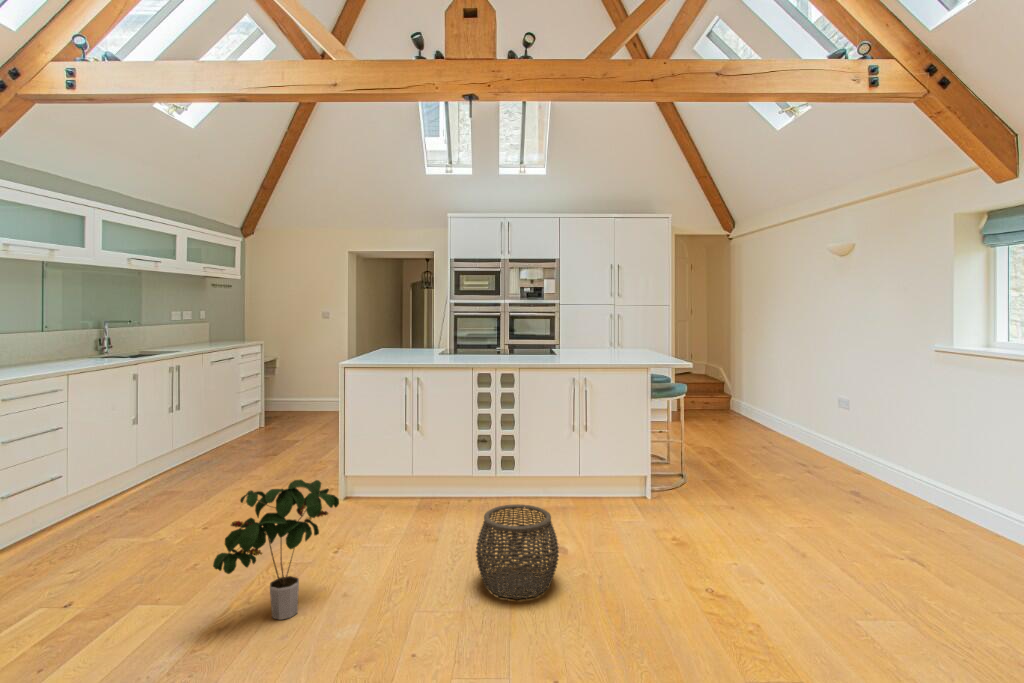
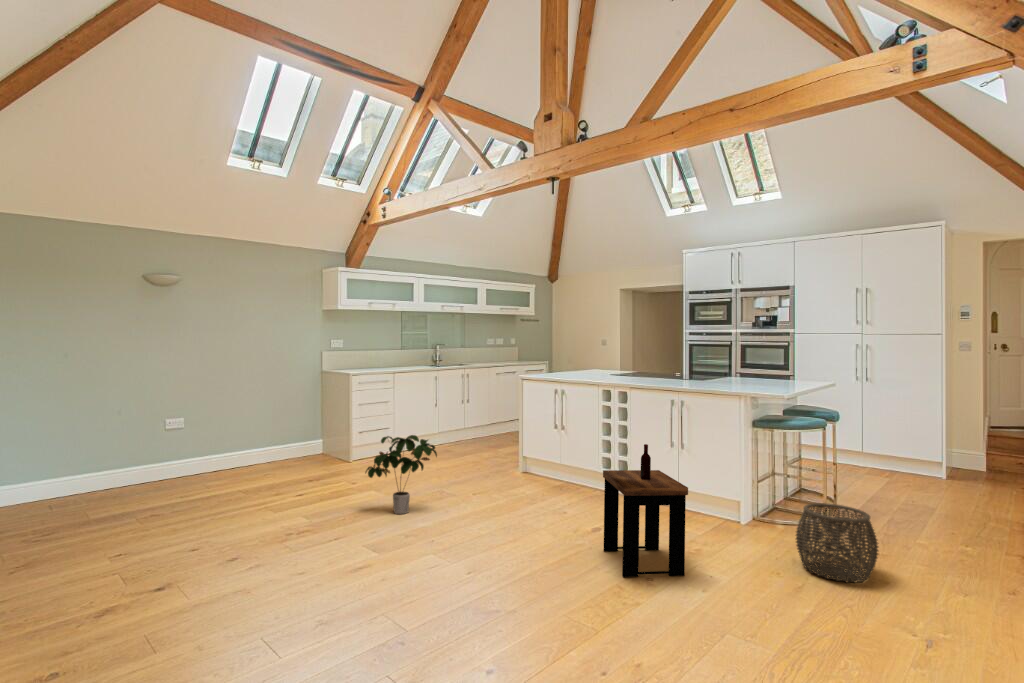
side table: none [610,437,722,595] -> present [603,444,688,577]
woven basket: present [476,504,559,599] -> present [796,503,878,582]

